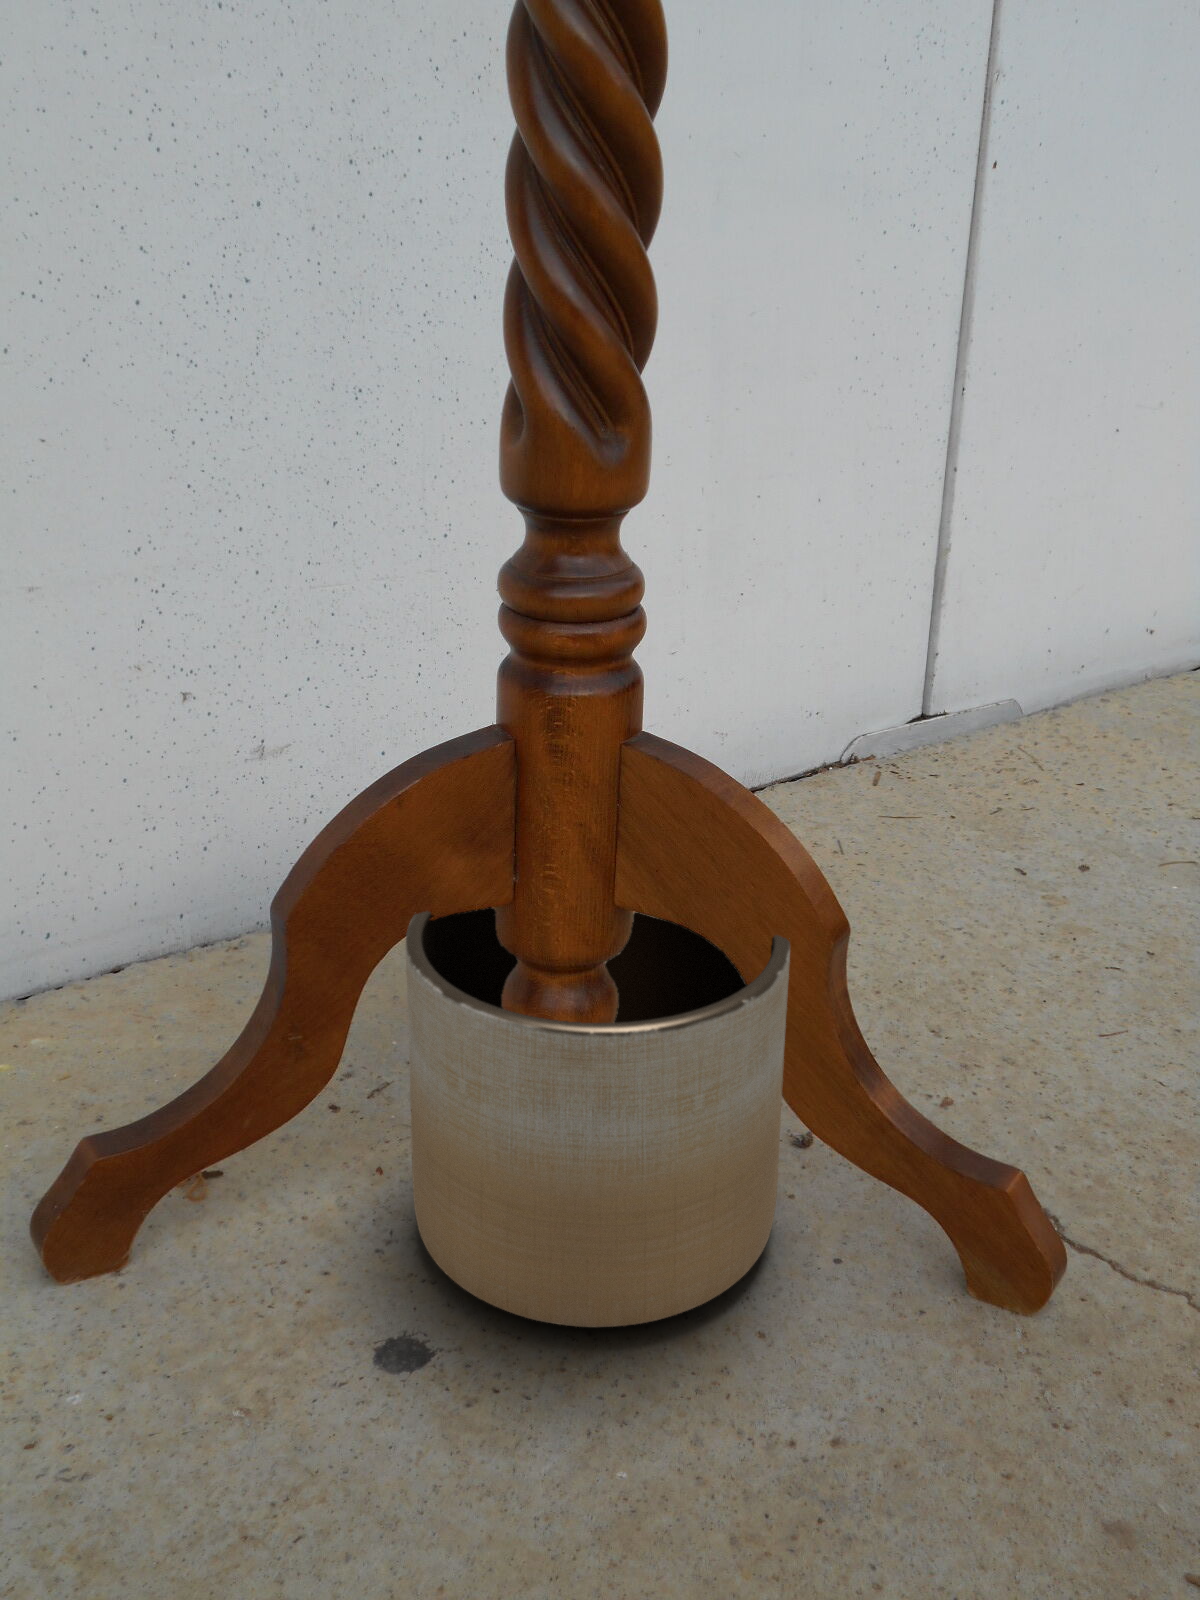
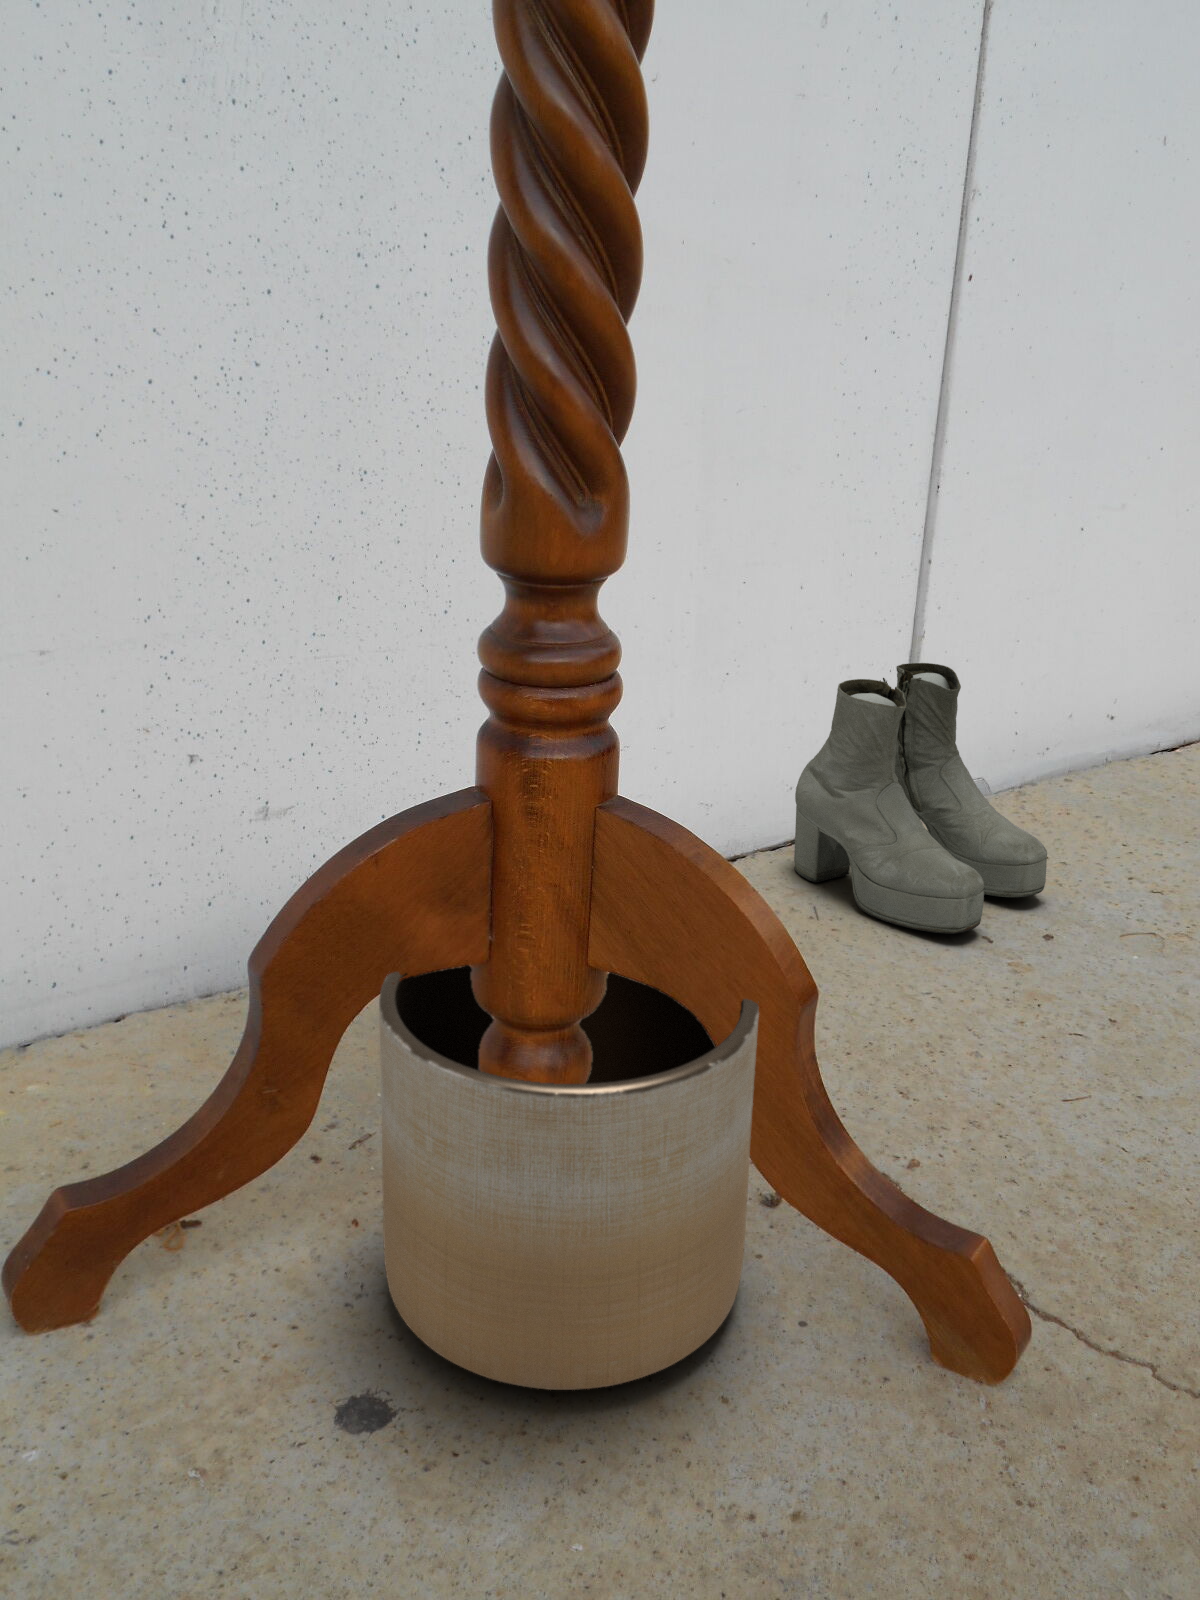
boots: none [816,581,1082,867] -> present [794,663,1047,934]

